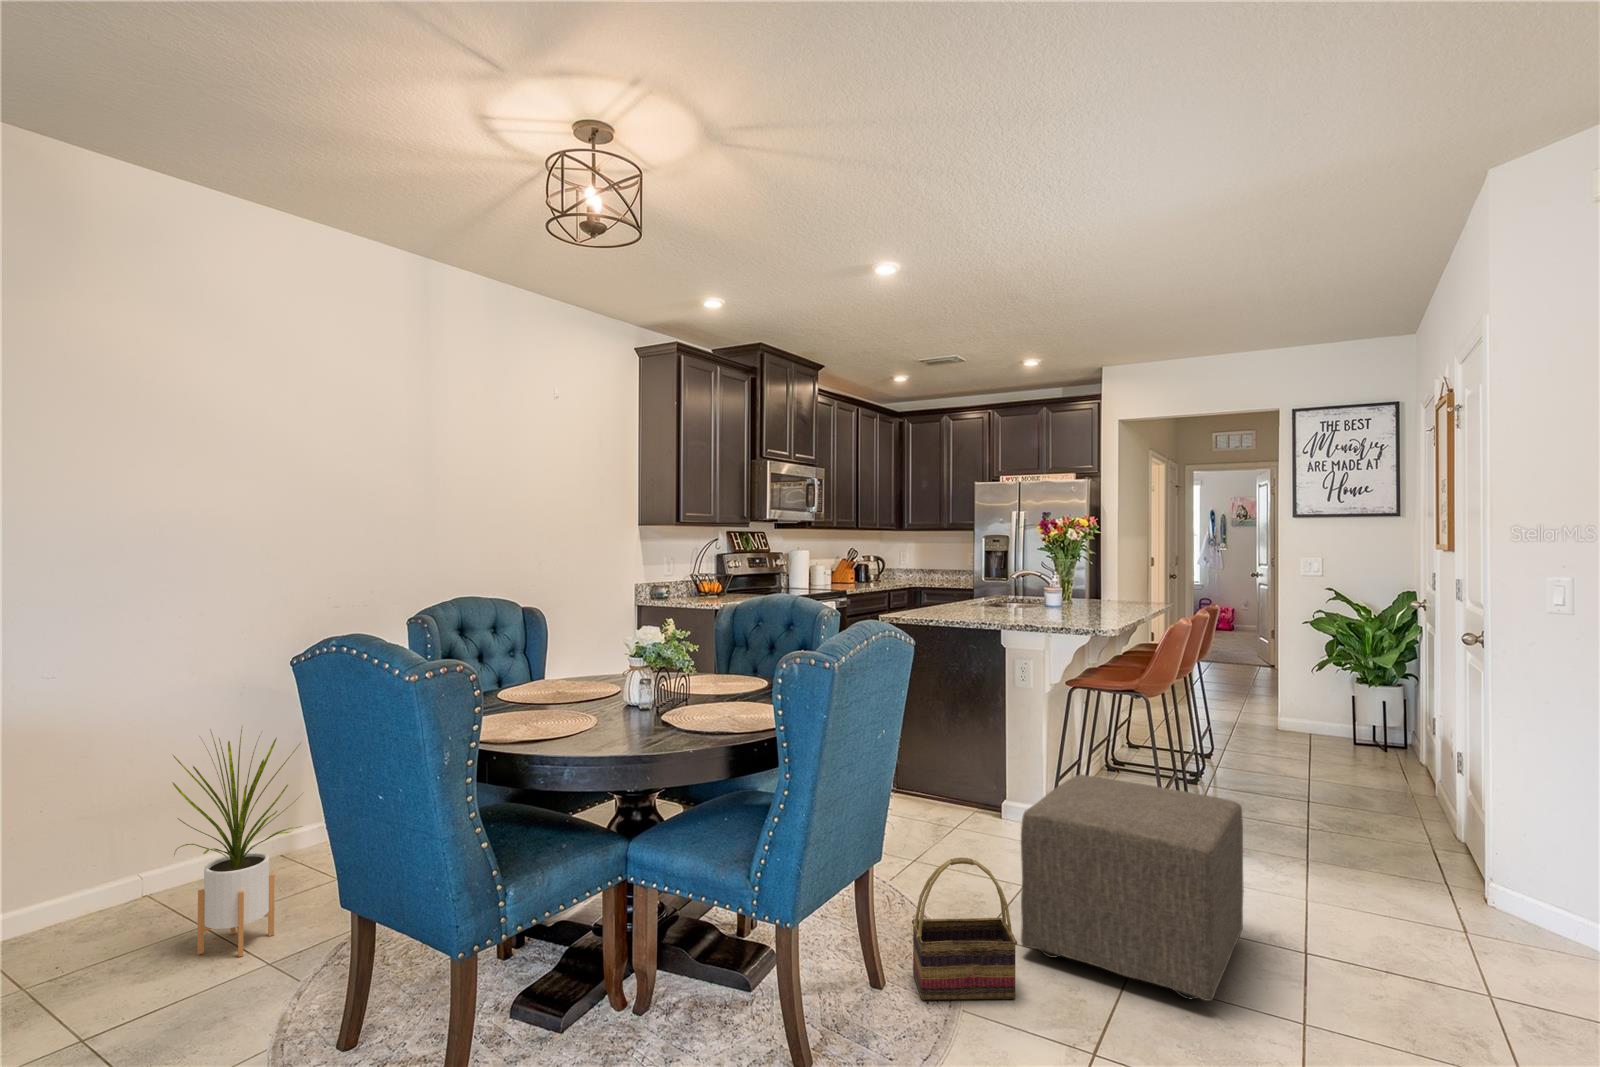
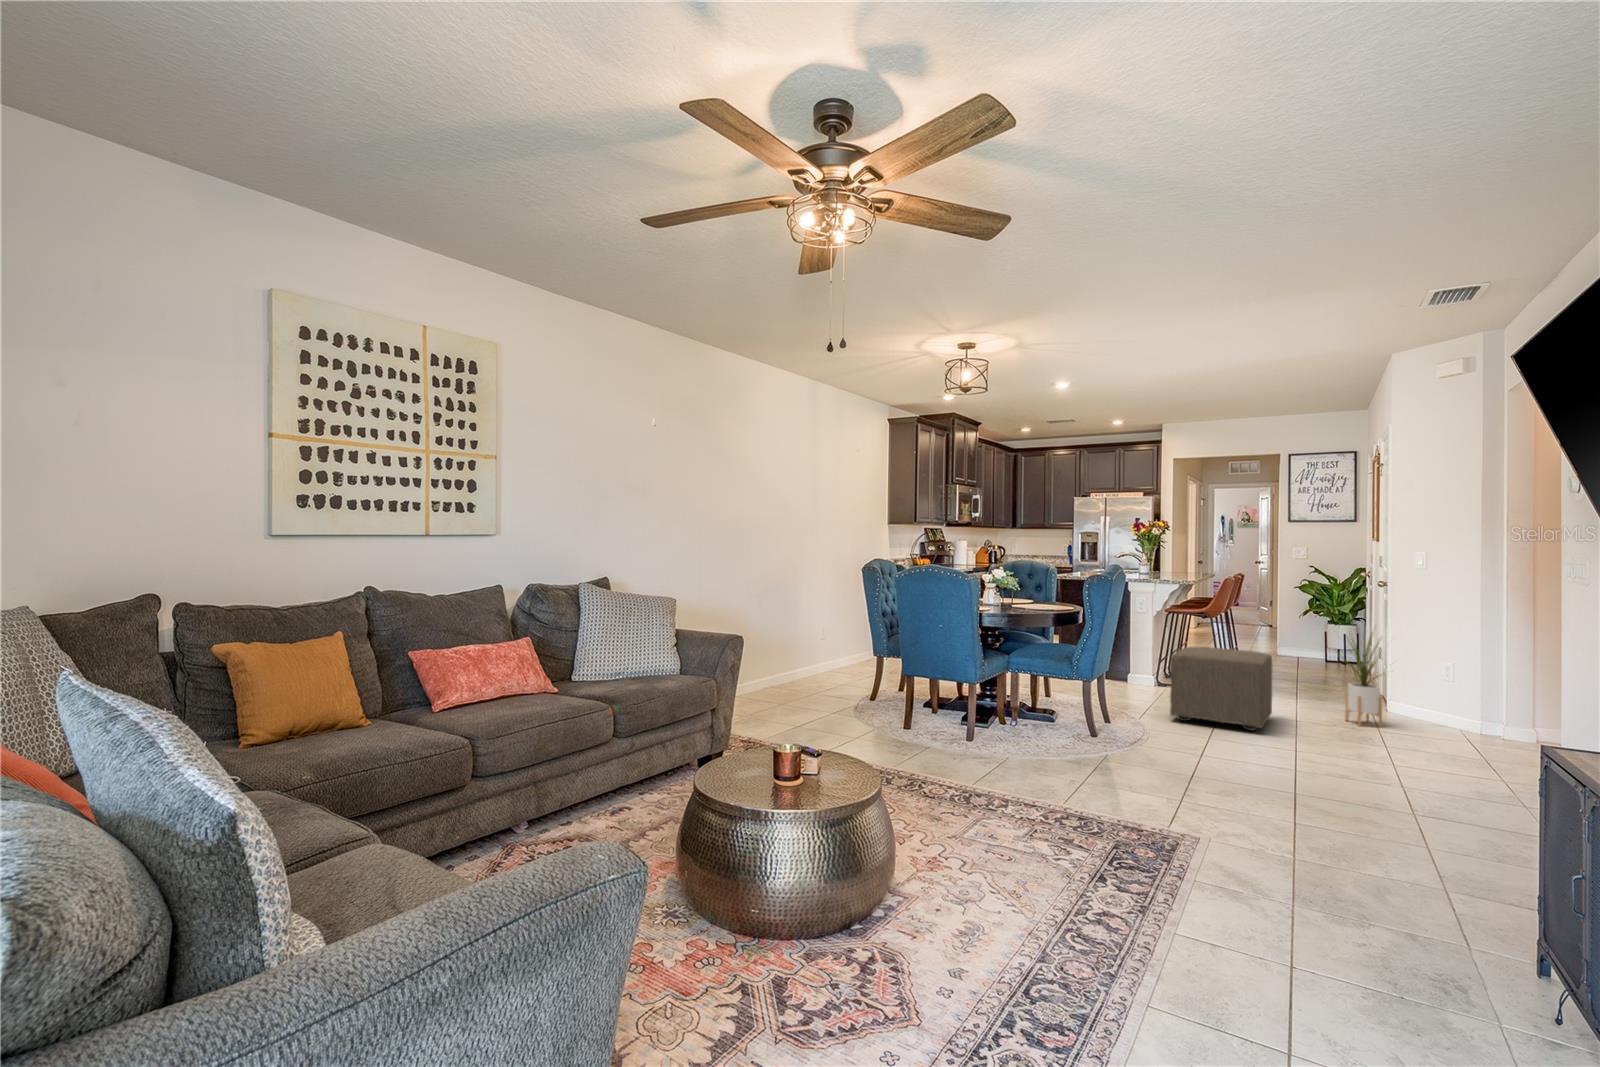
house plant: present [172,729,302,957] -> present [1345,631,1382,727]
basket: present [912,857,1017,1000] -> none [1124,671,1176,730]

